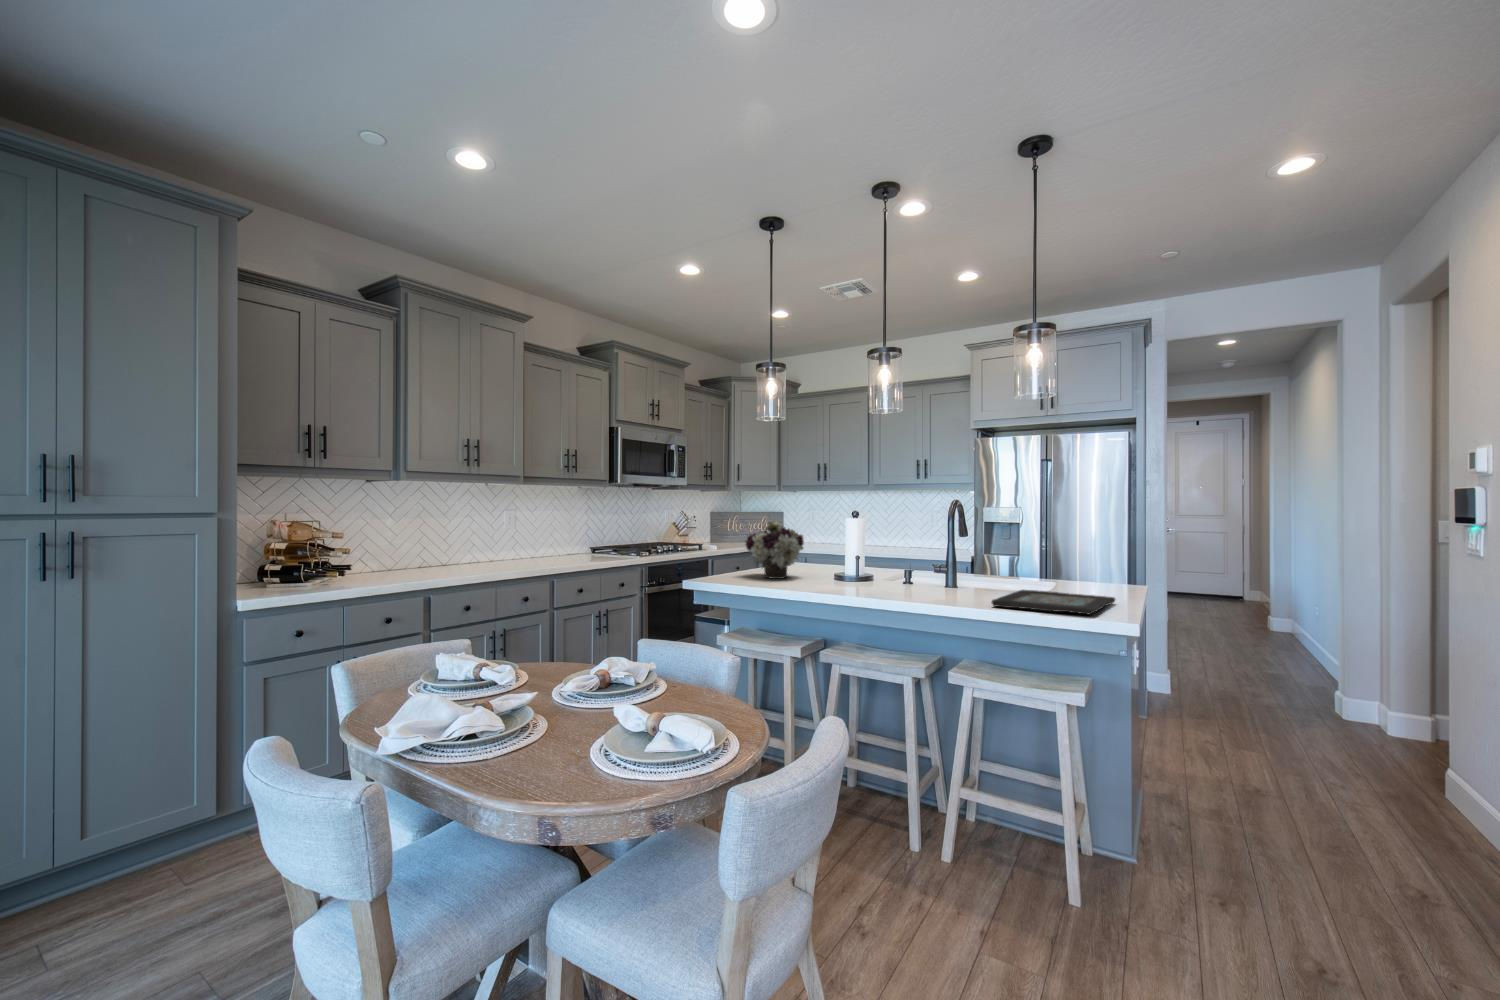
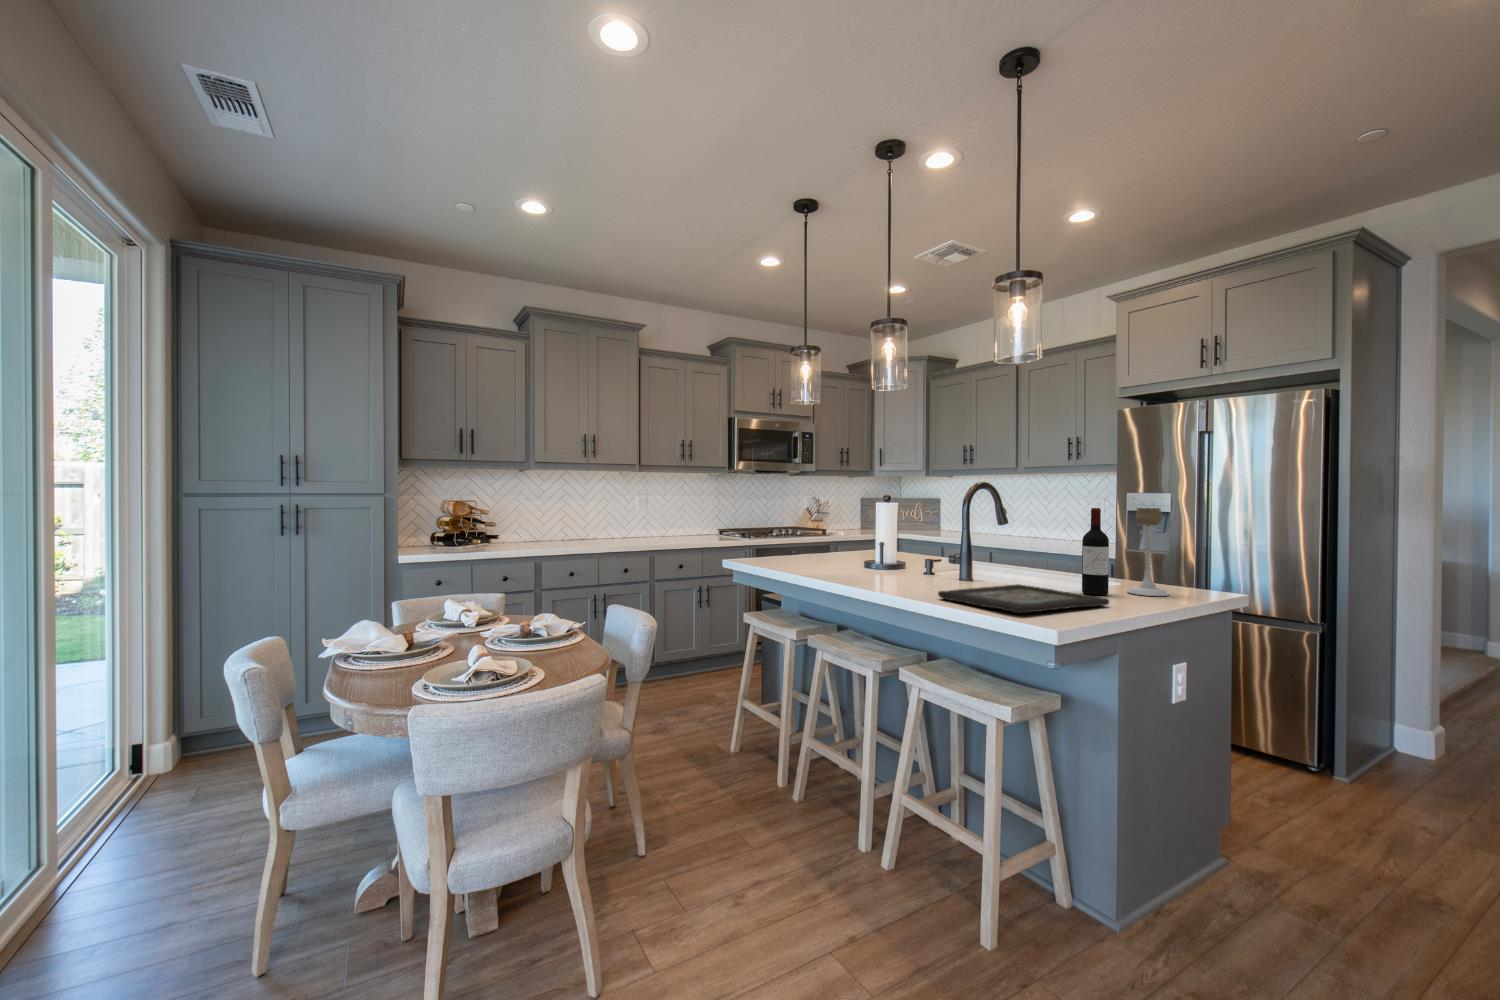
flower arrangement: present [745,519,804,579] -> none [784,502,840,562]
candle holder: none [1088,523,1120,593] -> present [1128,508,1168,596]
wine bottle: none [1065,524,1086,595] -> present [1082,508,1109,595]

